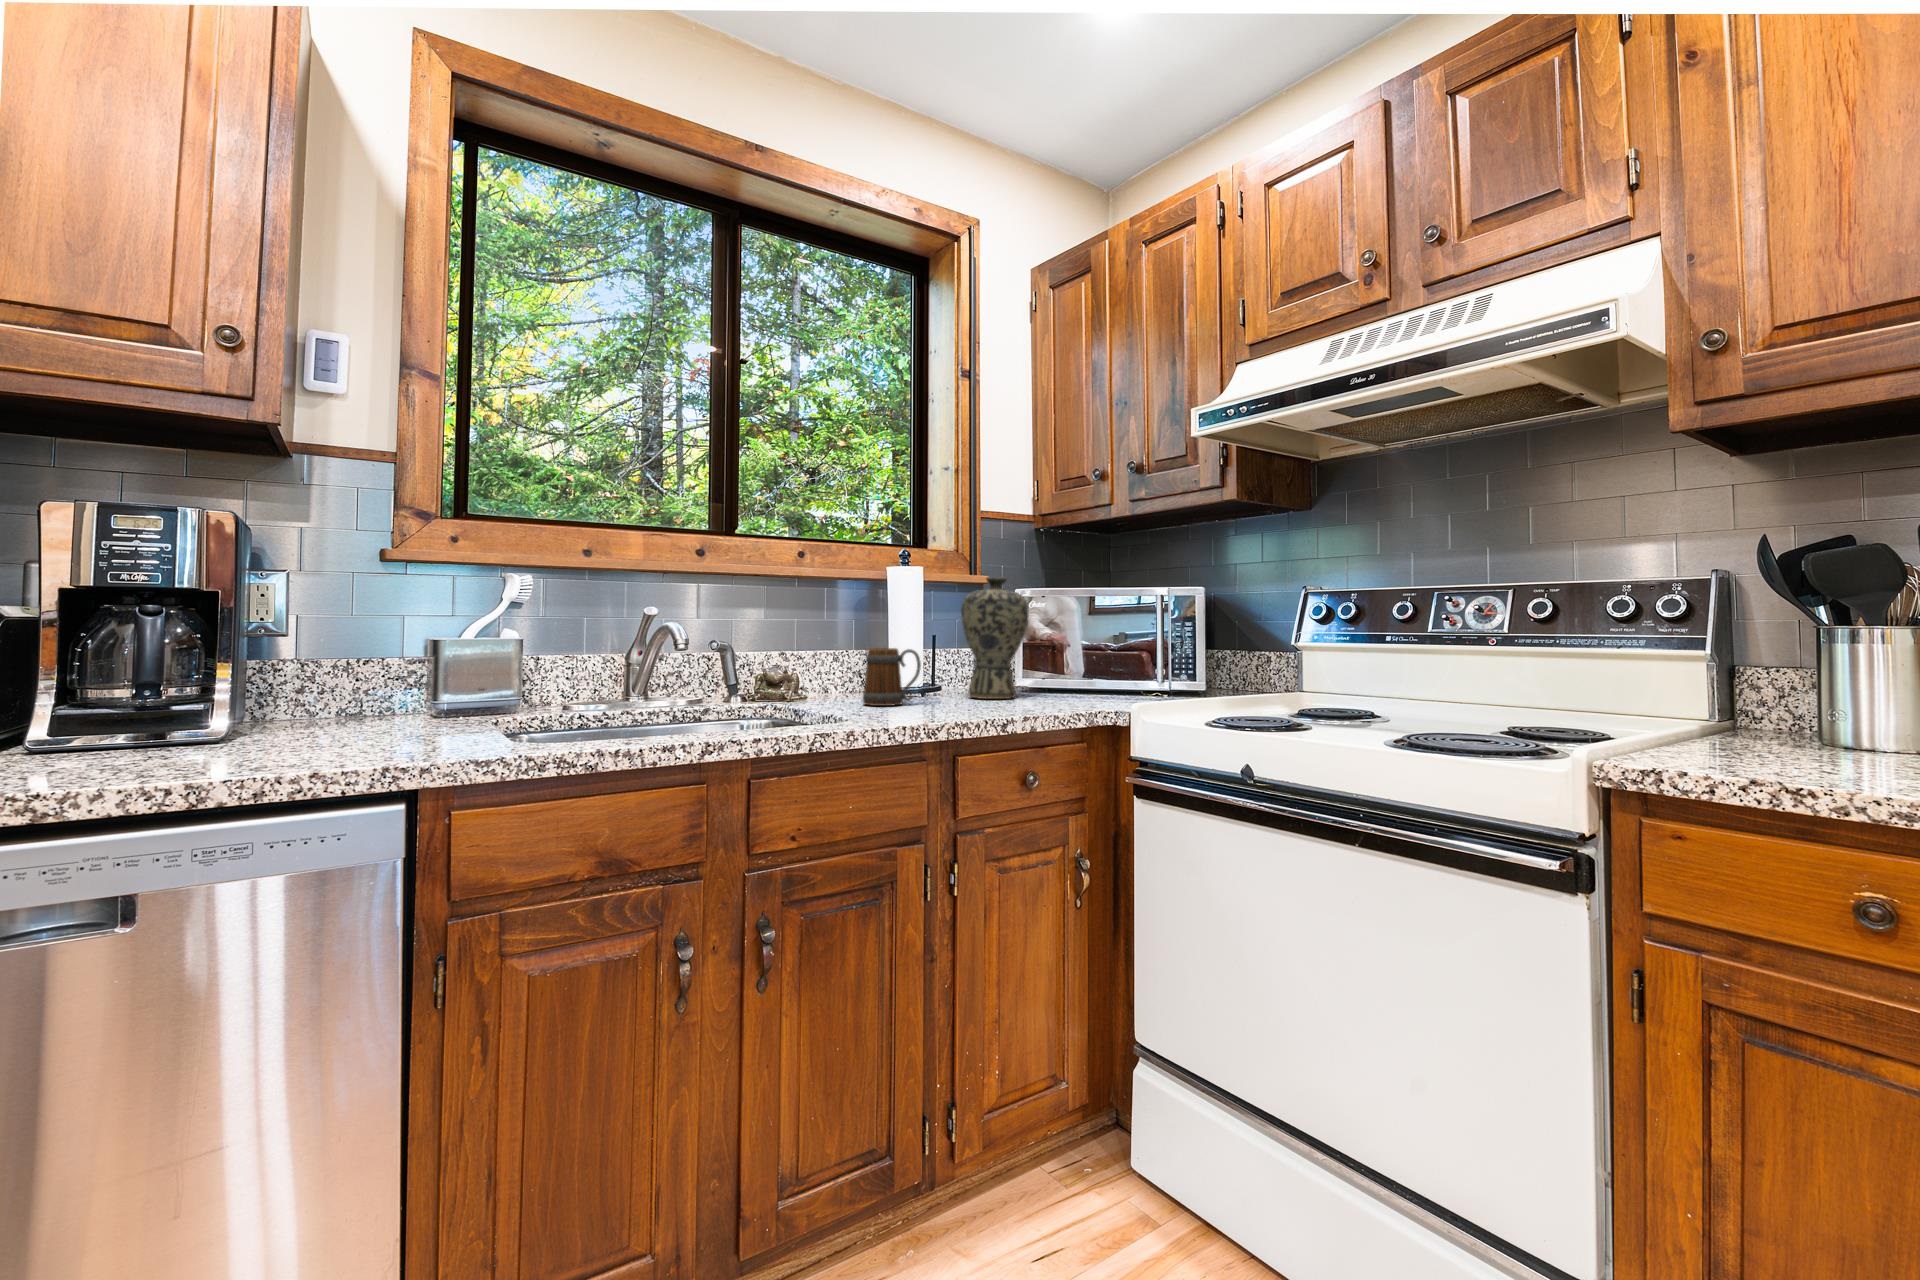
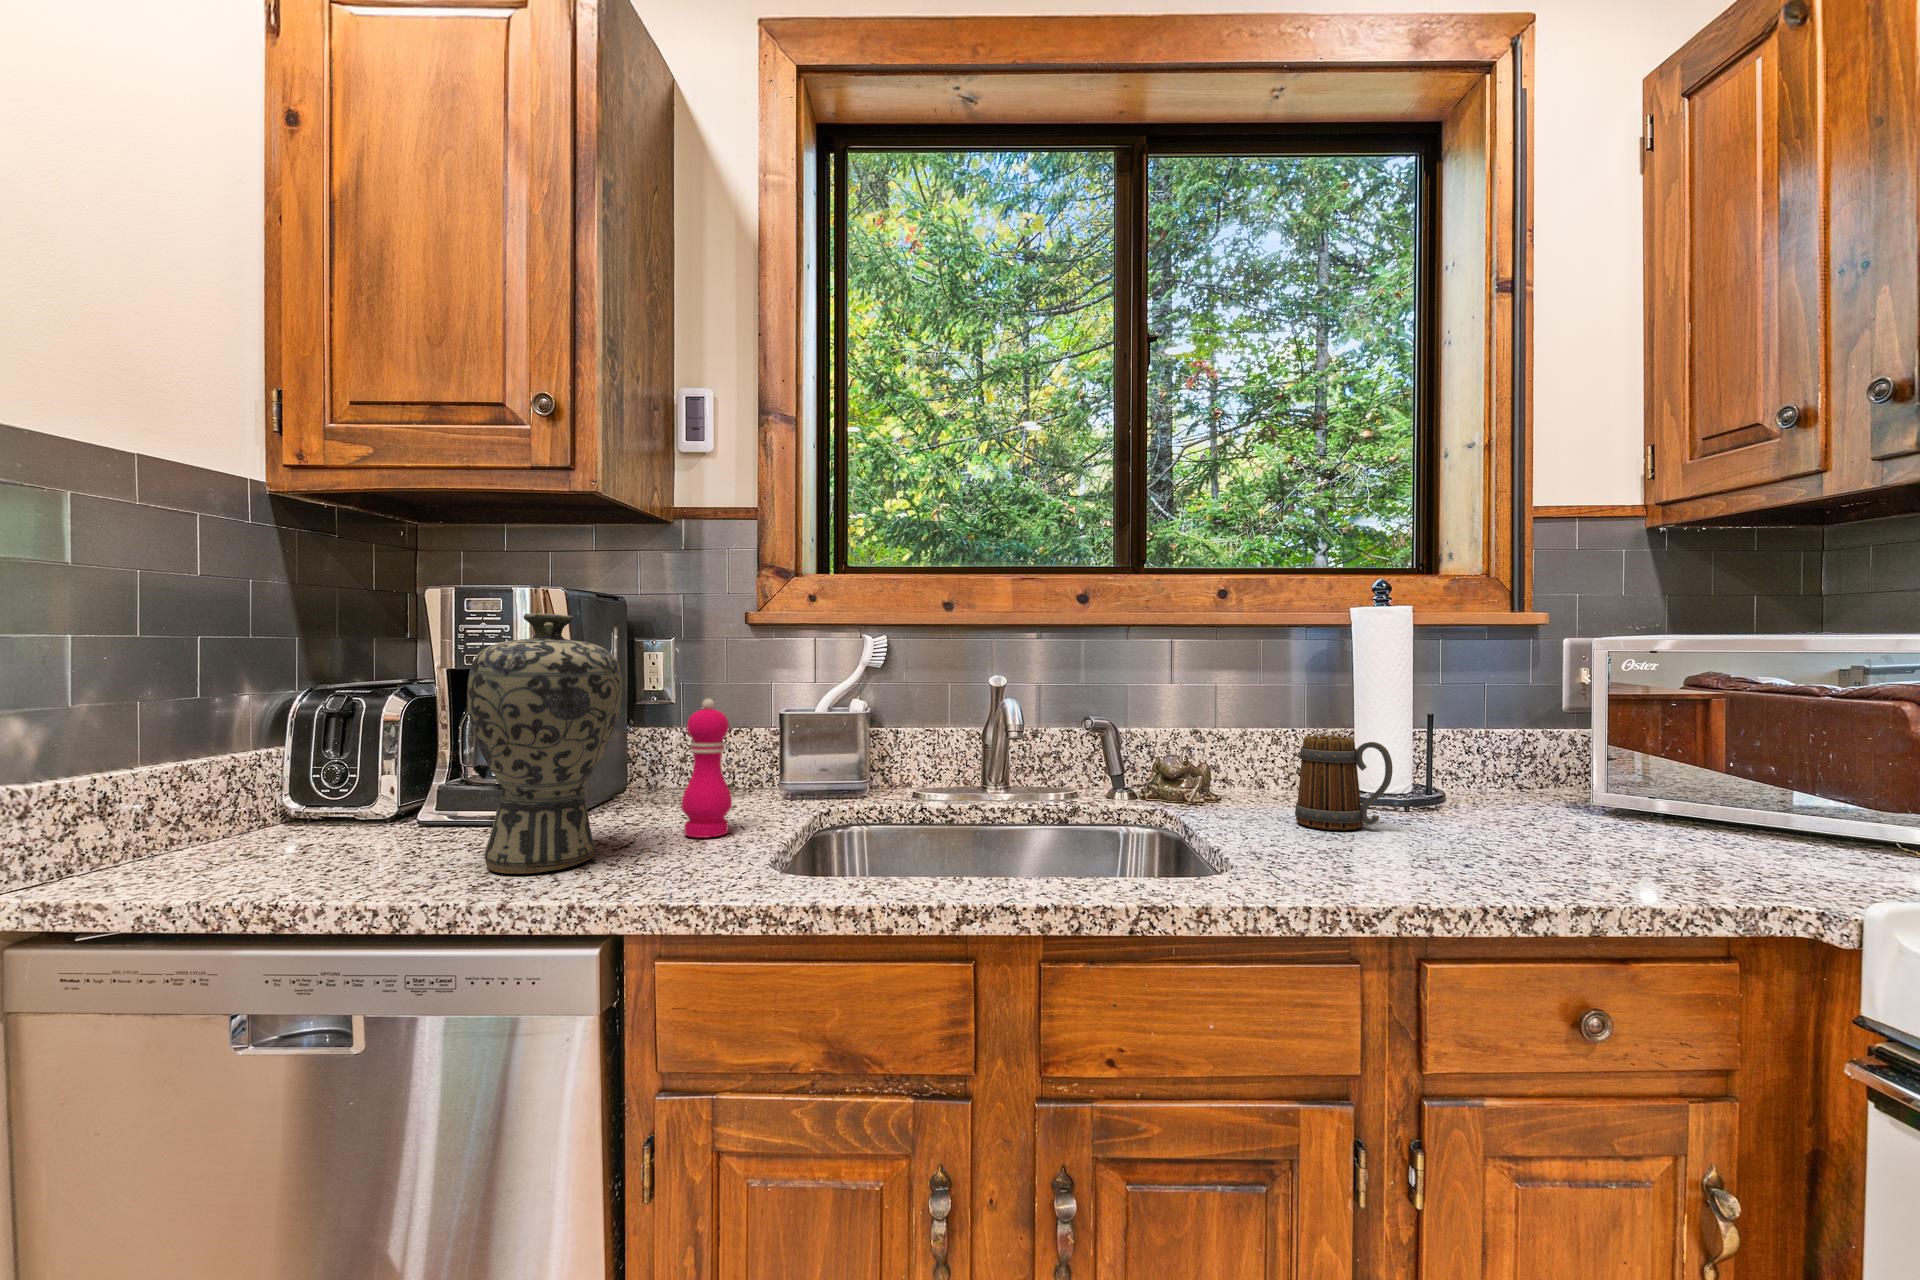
vase: present [961,577,1028,699] -> present [467,613,622,874]
pepper mill: none [386,616,437,738] -> present [681,699,732,838]

